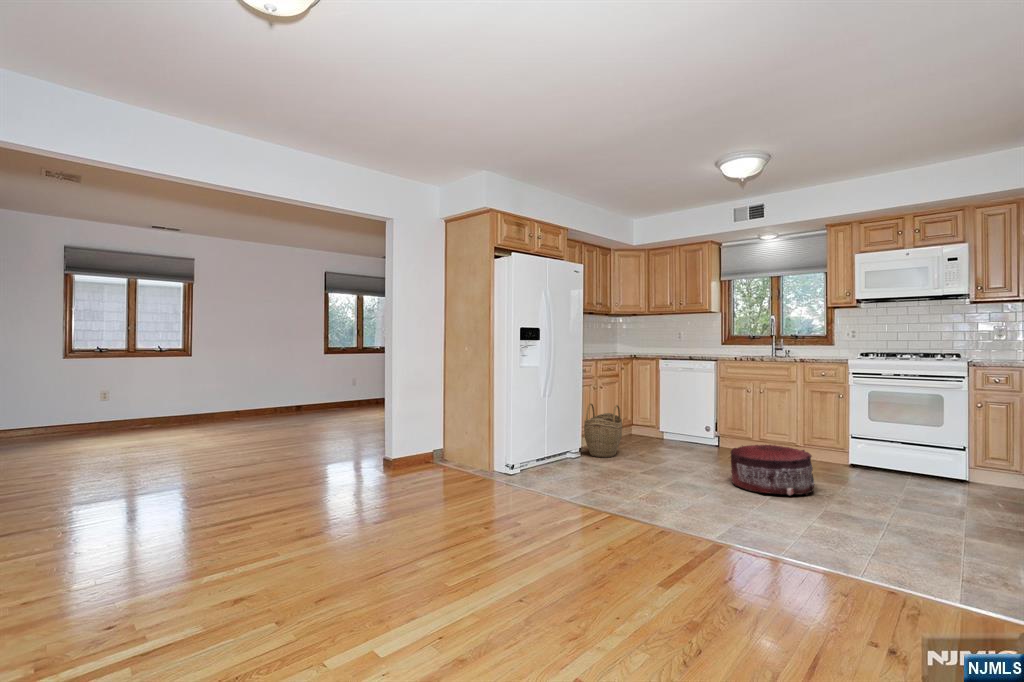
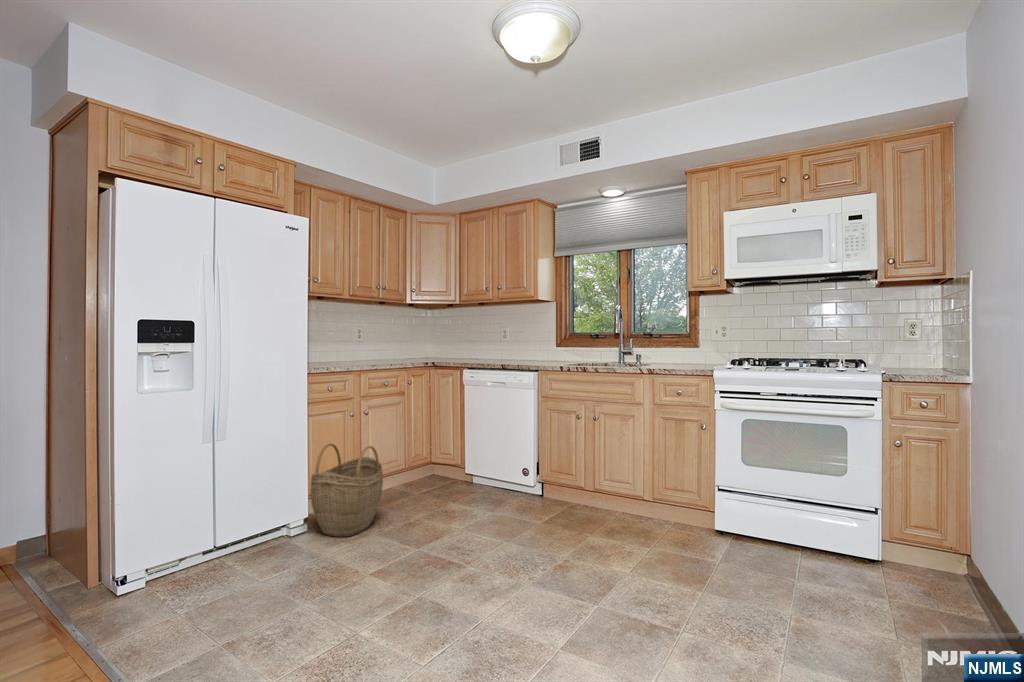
pouf: present [731,445,814,495] -> none [516,518,651,634]

